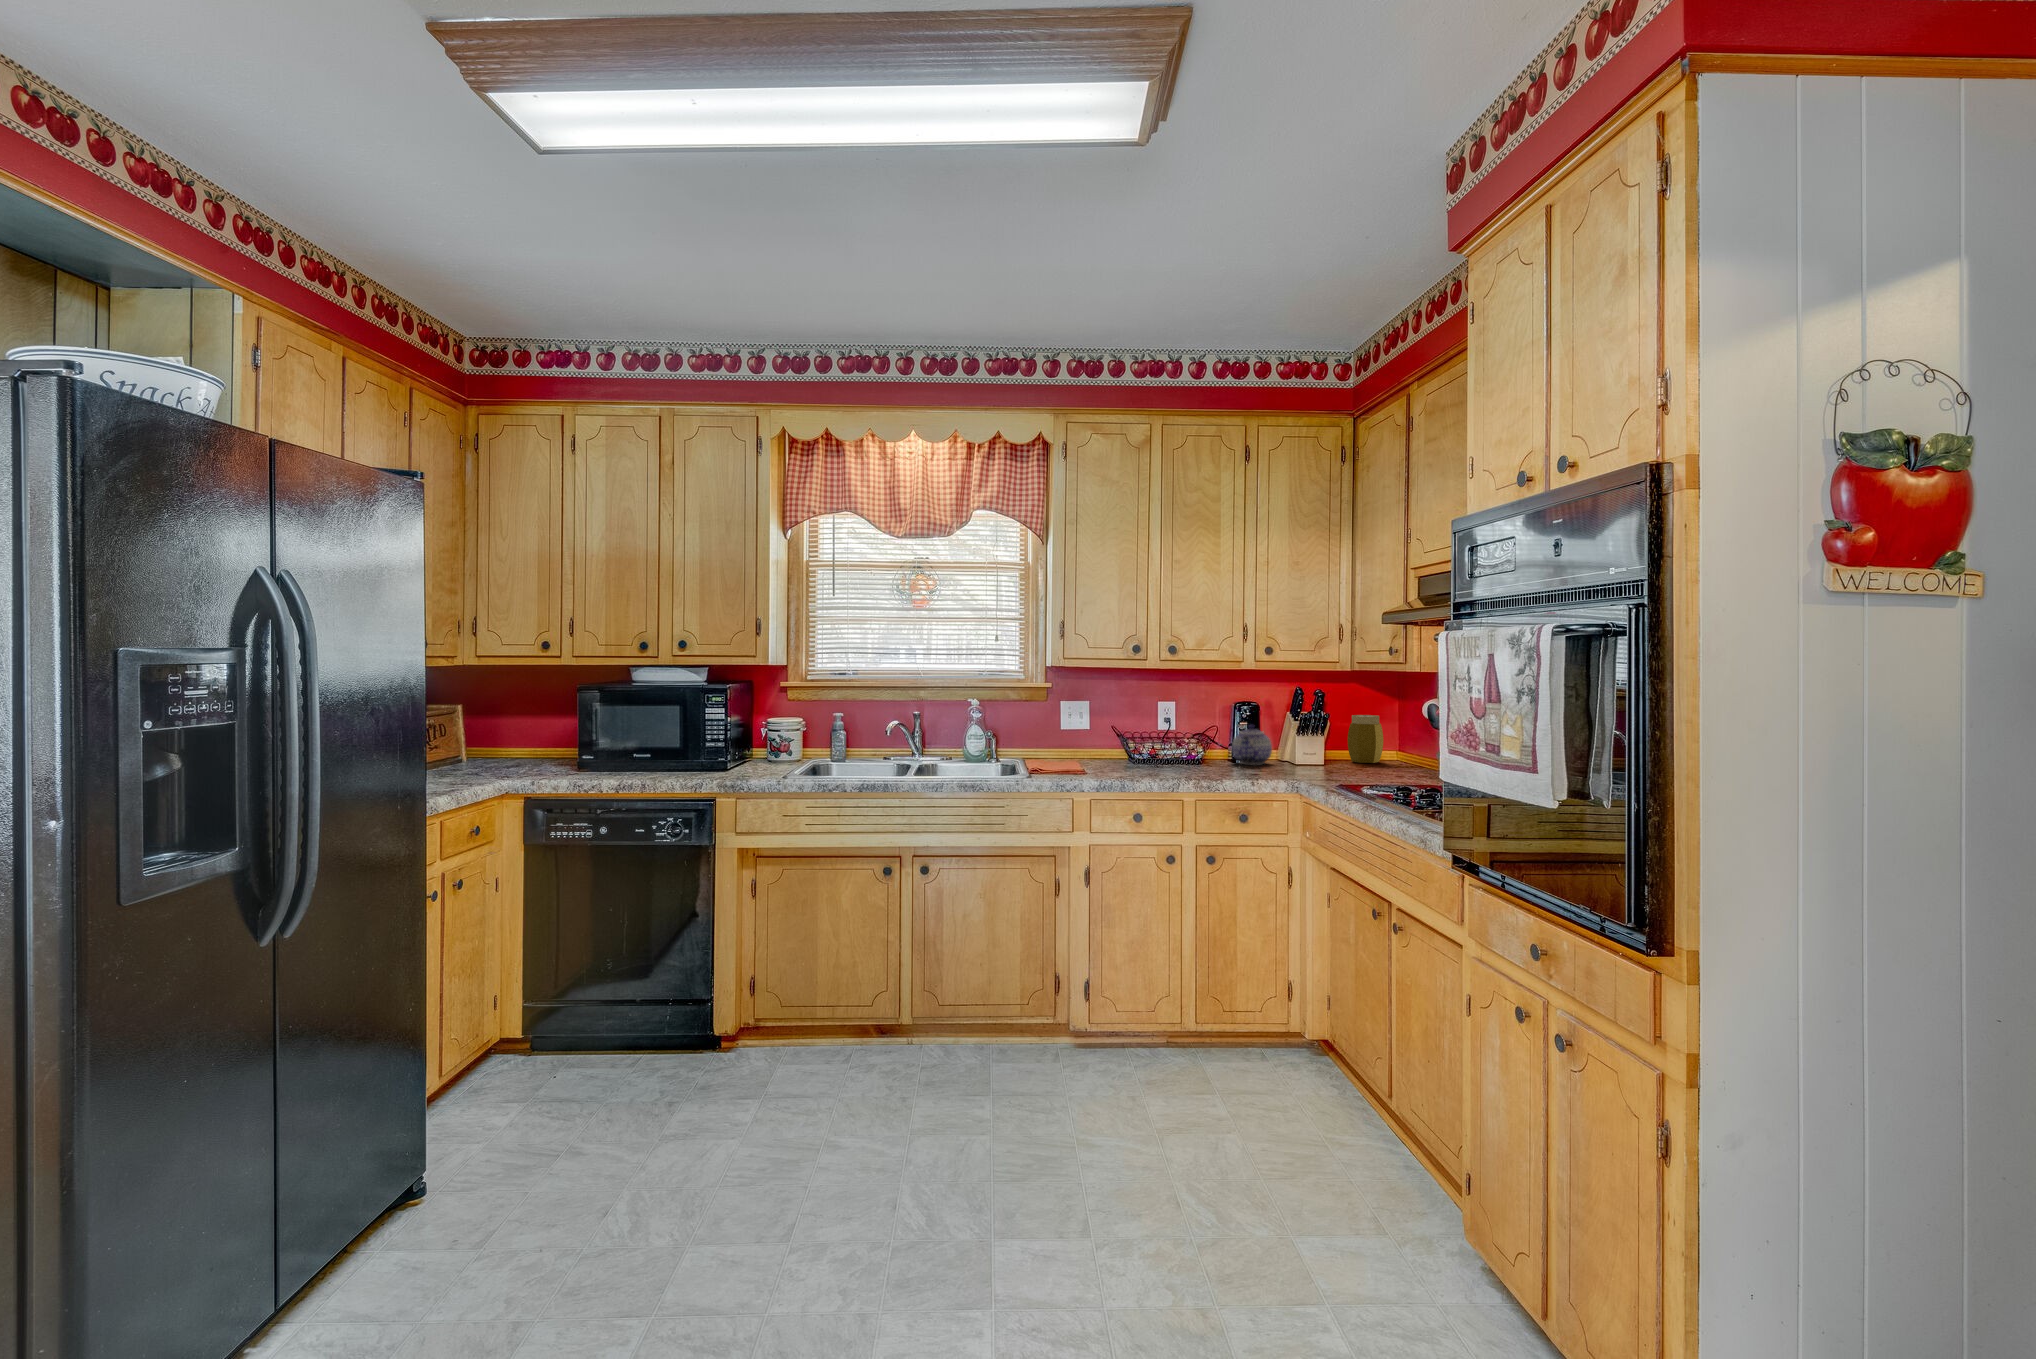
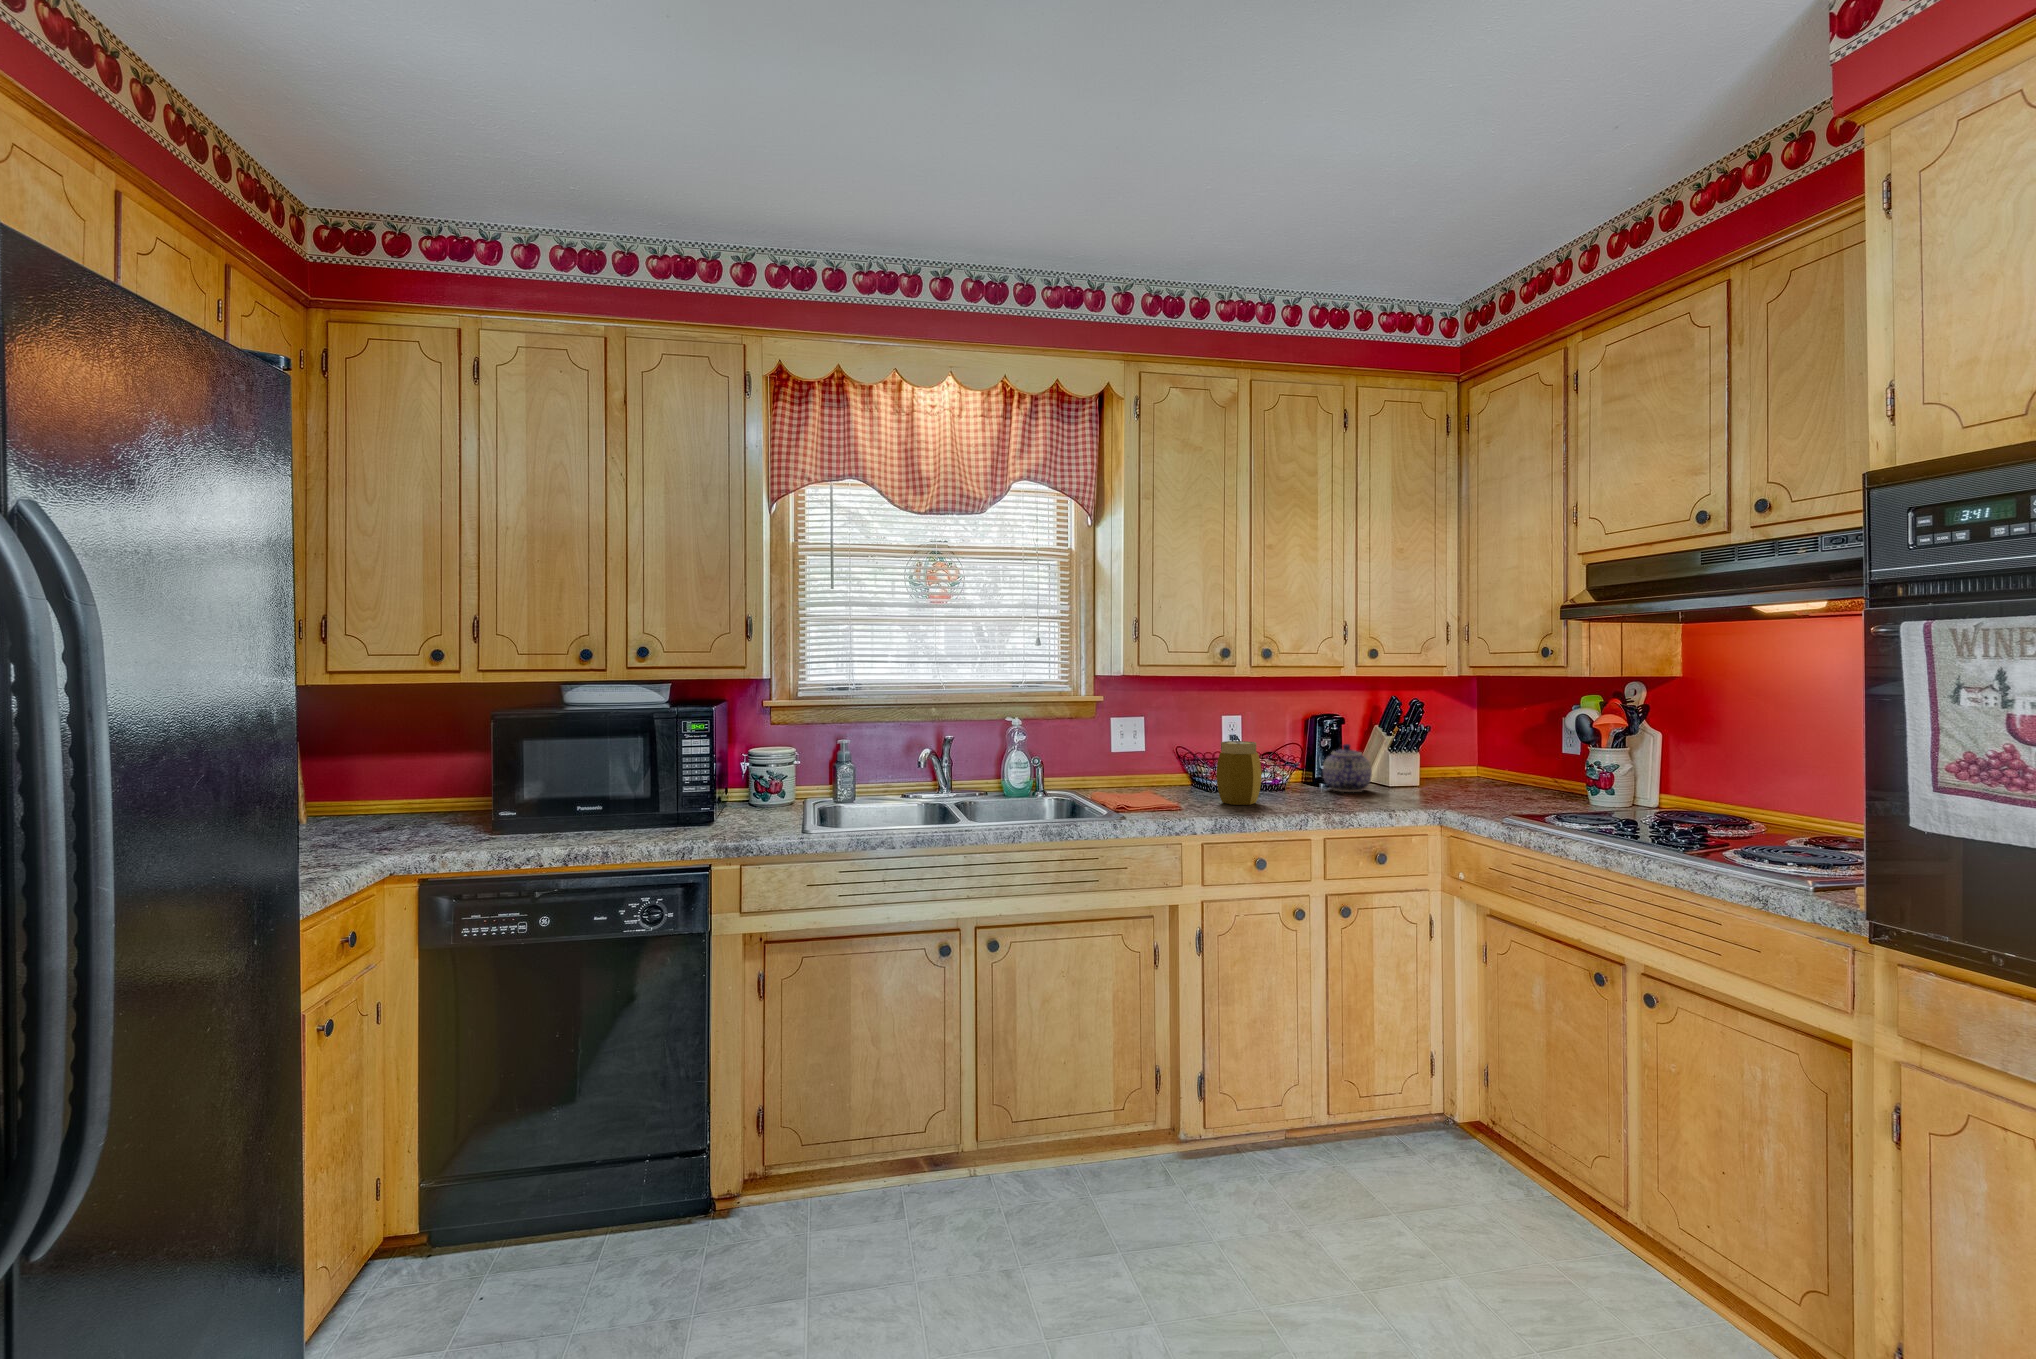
jar: present [1348,715,1383,763] -> present [1217,741,1261,805]

